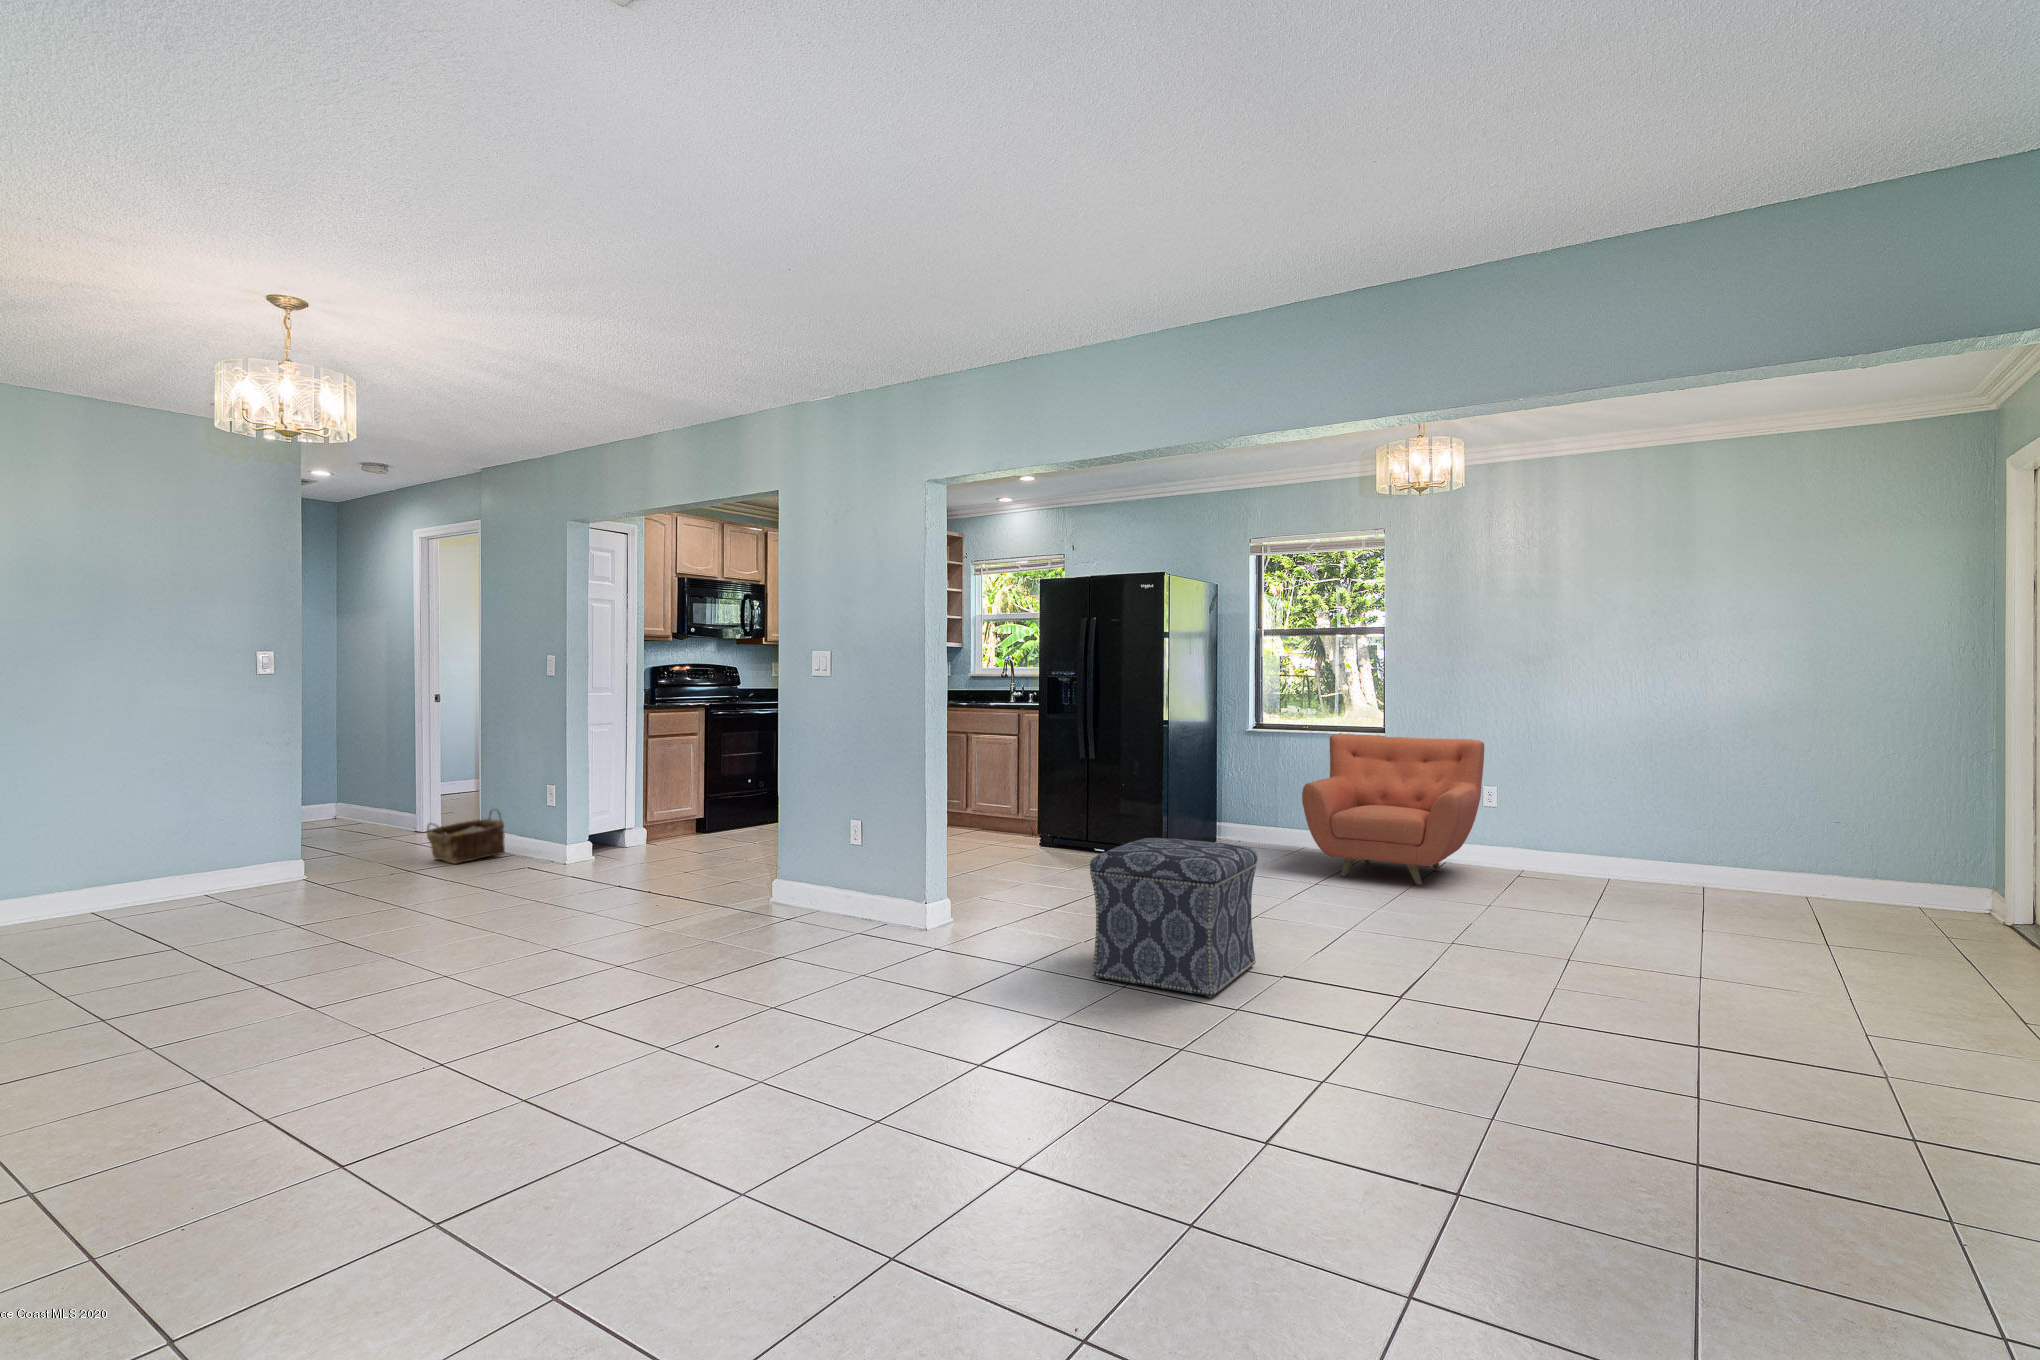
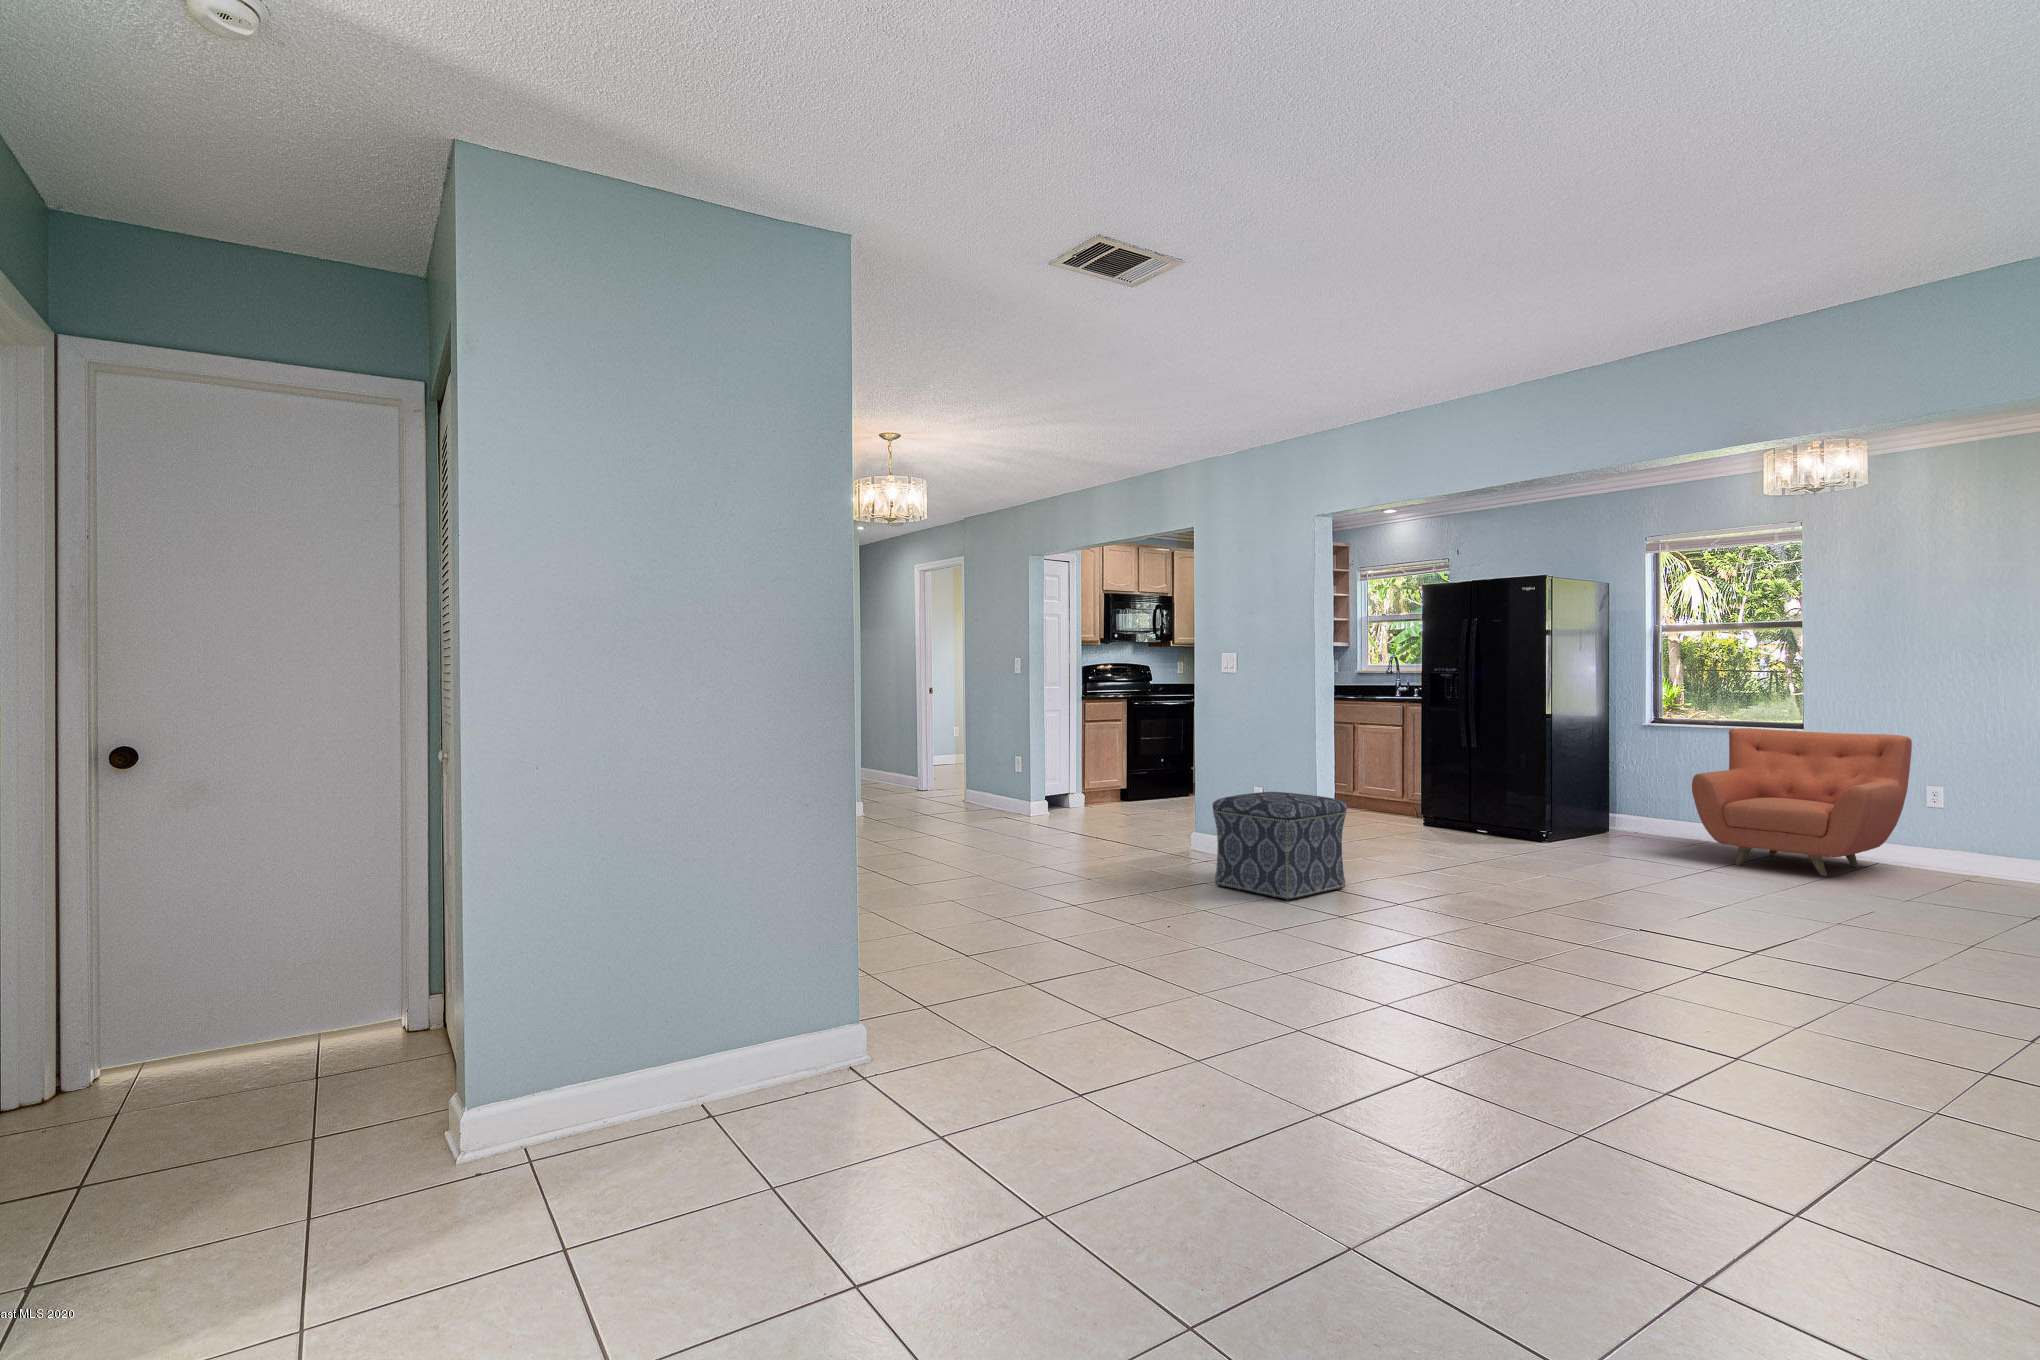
woven basket: present [426,809,505,864] -> none [934,773,986,813]
ottoman: present [1090,838,1258,998] -> present [1213,792,1347,901]

